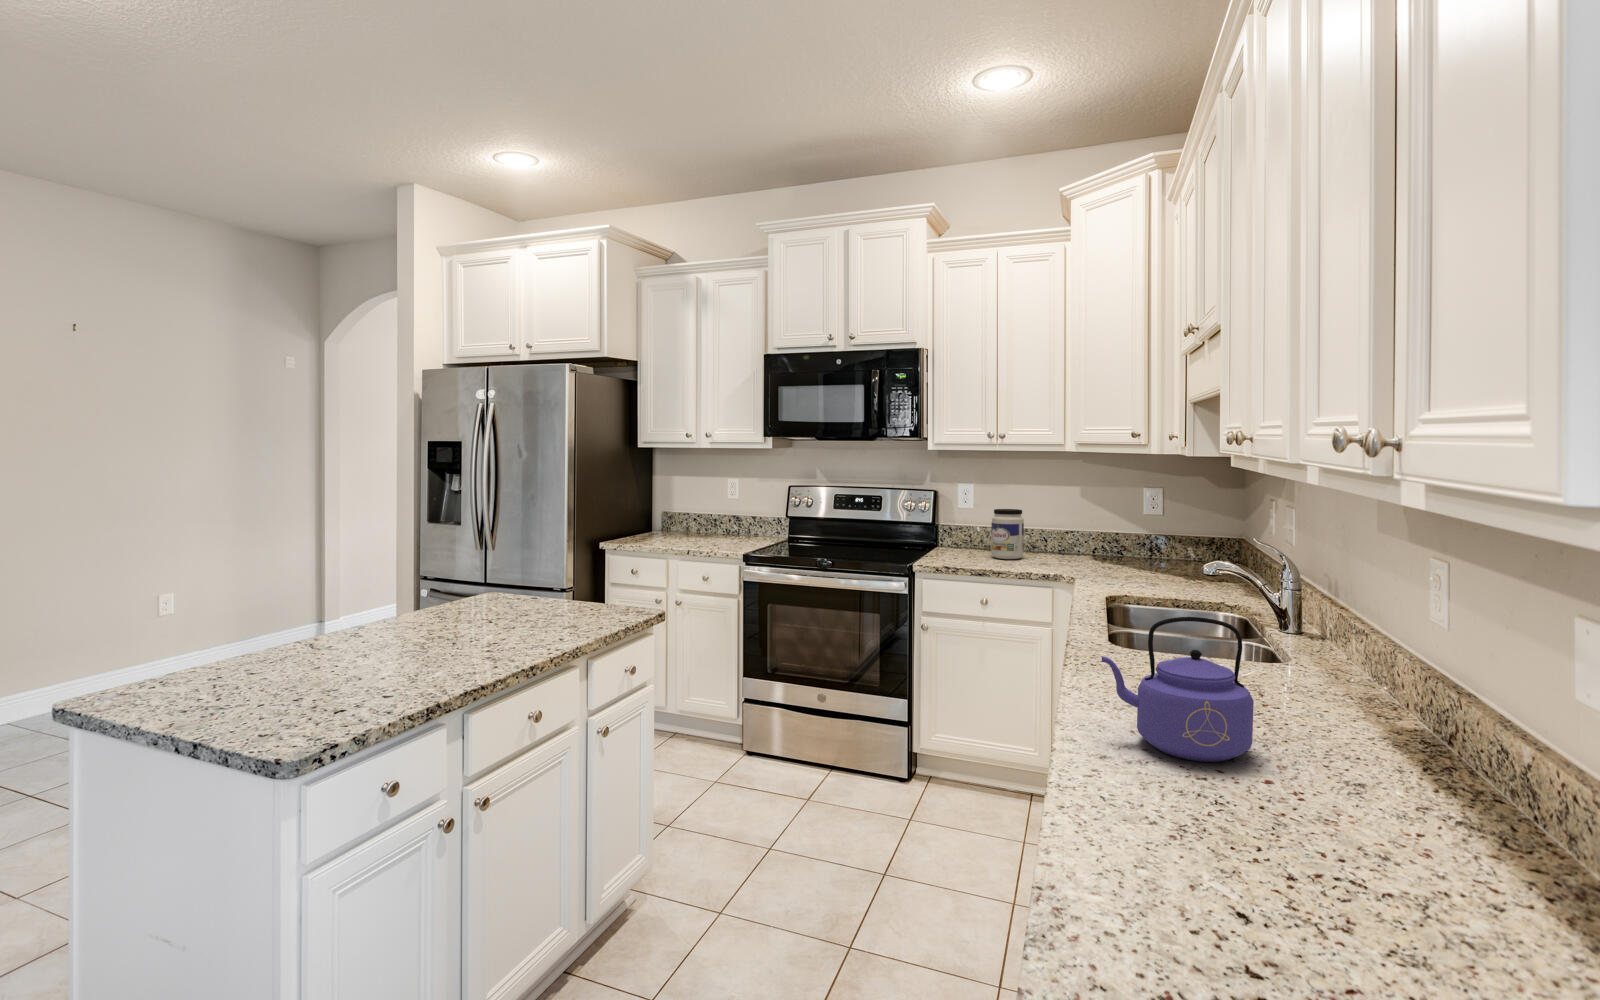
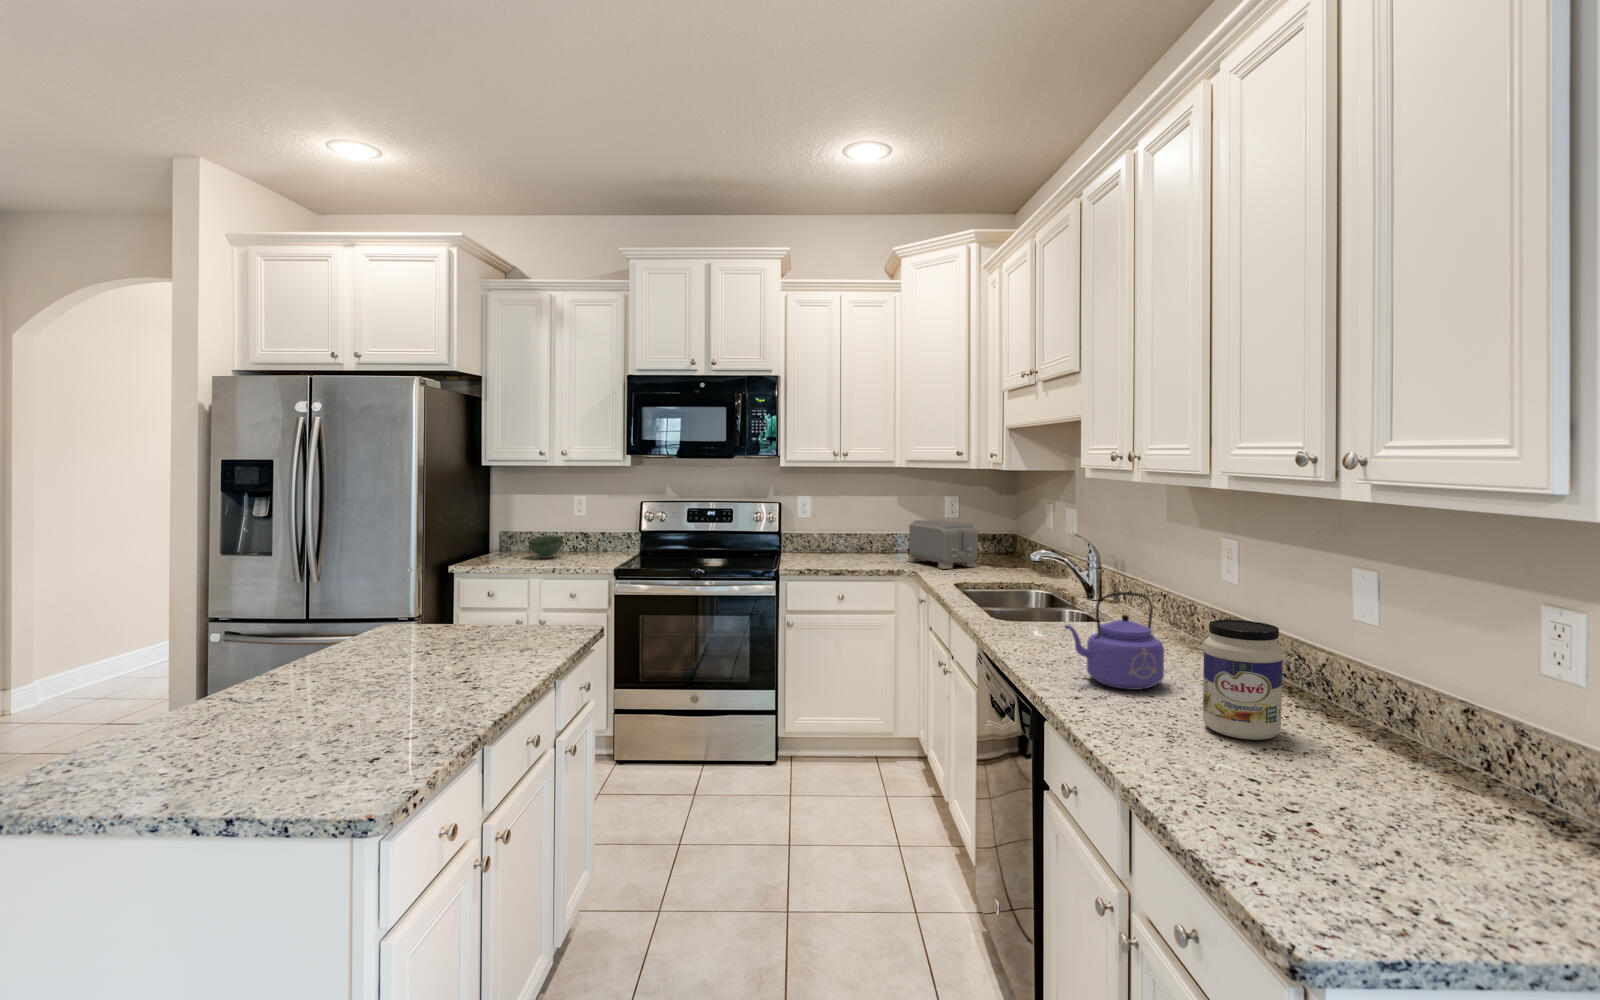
jar: present [991,509,1024,559] -> present [1203,620,1283,740]
toaster: none [1082,515,1167,575] -> present [908,519,978,569]
bowl: none [676,519,710,542] -> present [528,536,563,558]

